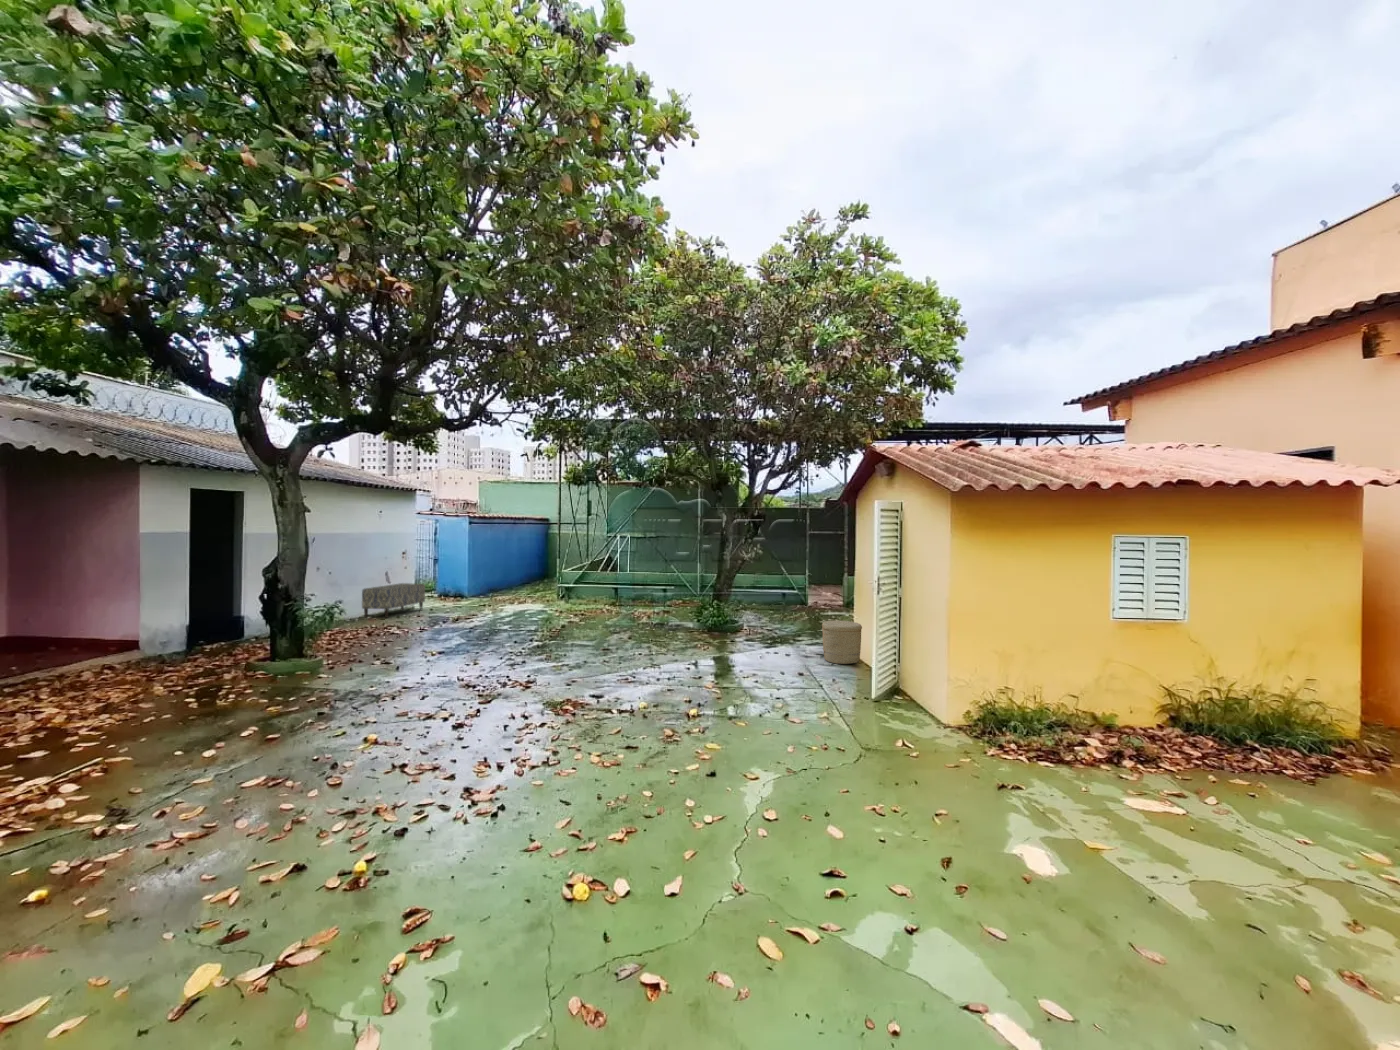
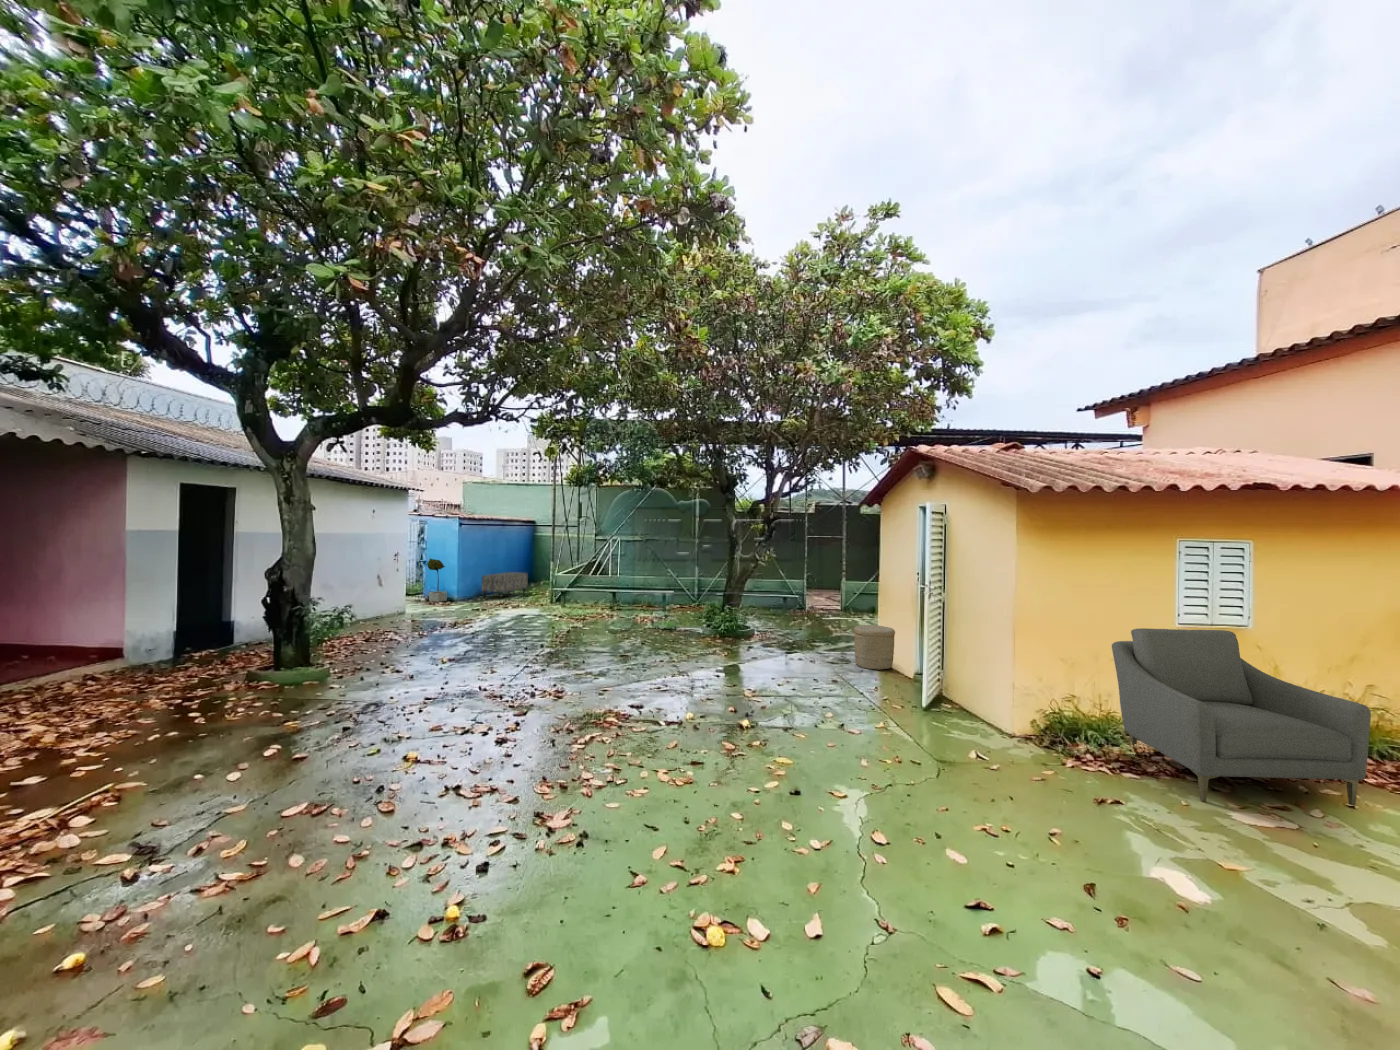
potted tree: none [433,558,453,600] -> present [427,559,447,602]
bench: present [362,583,425,618] -> present [482,572,528,599]
chair: none [1040,622,1272,794] -> present [1112,628,1371,806]

